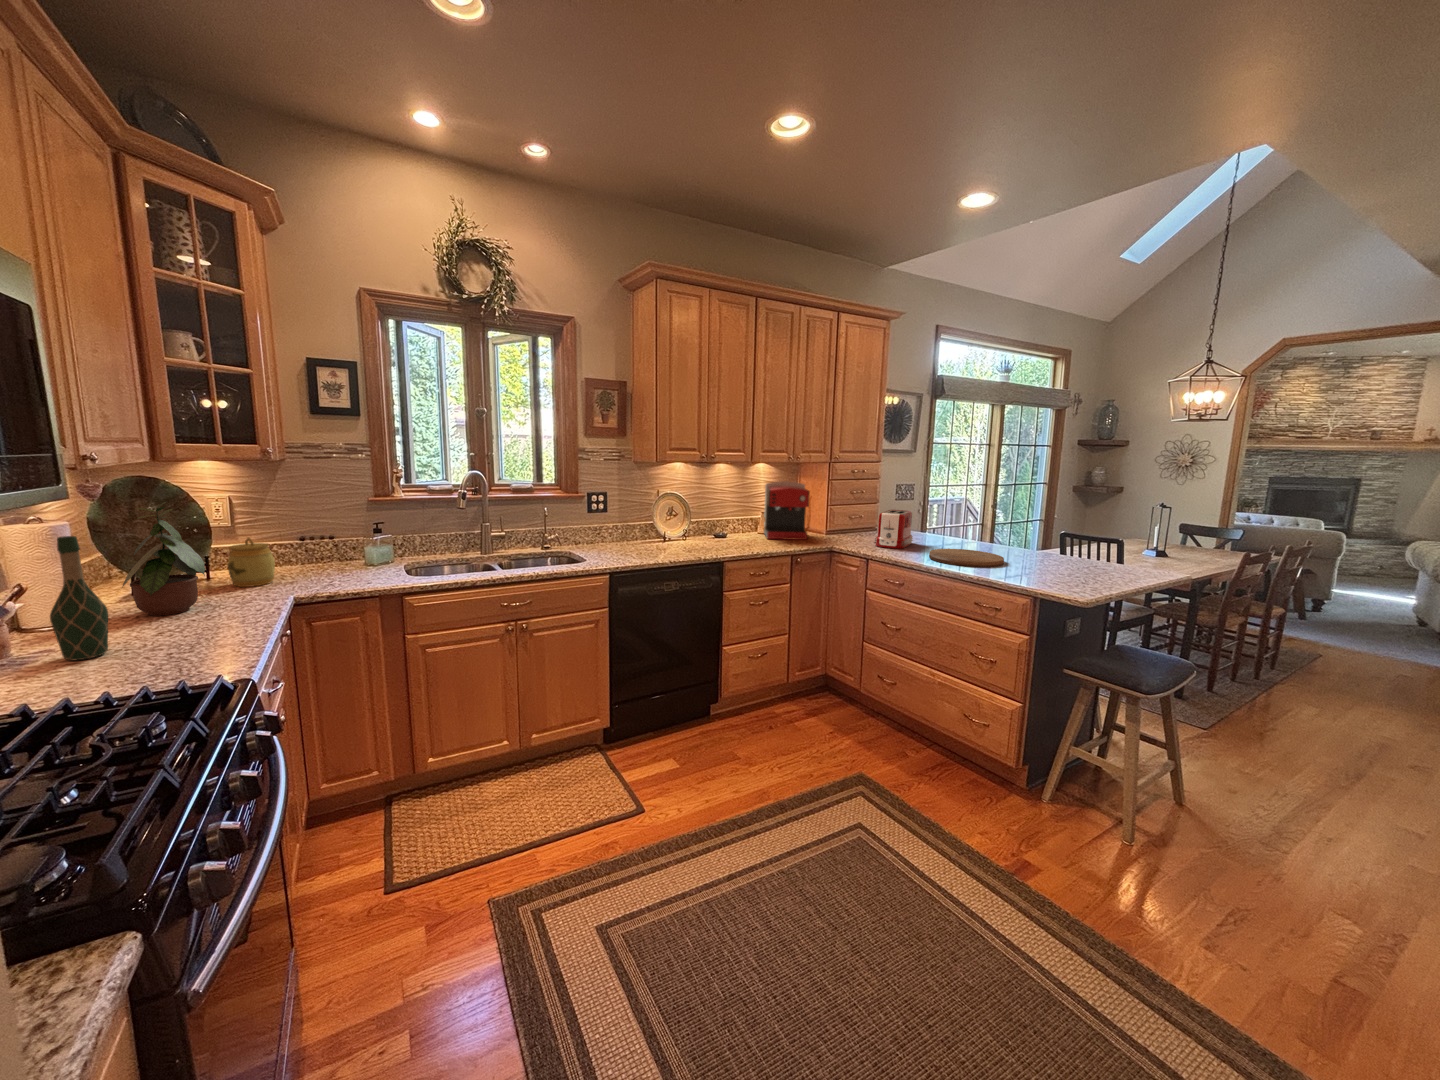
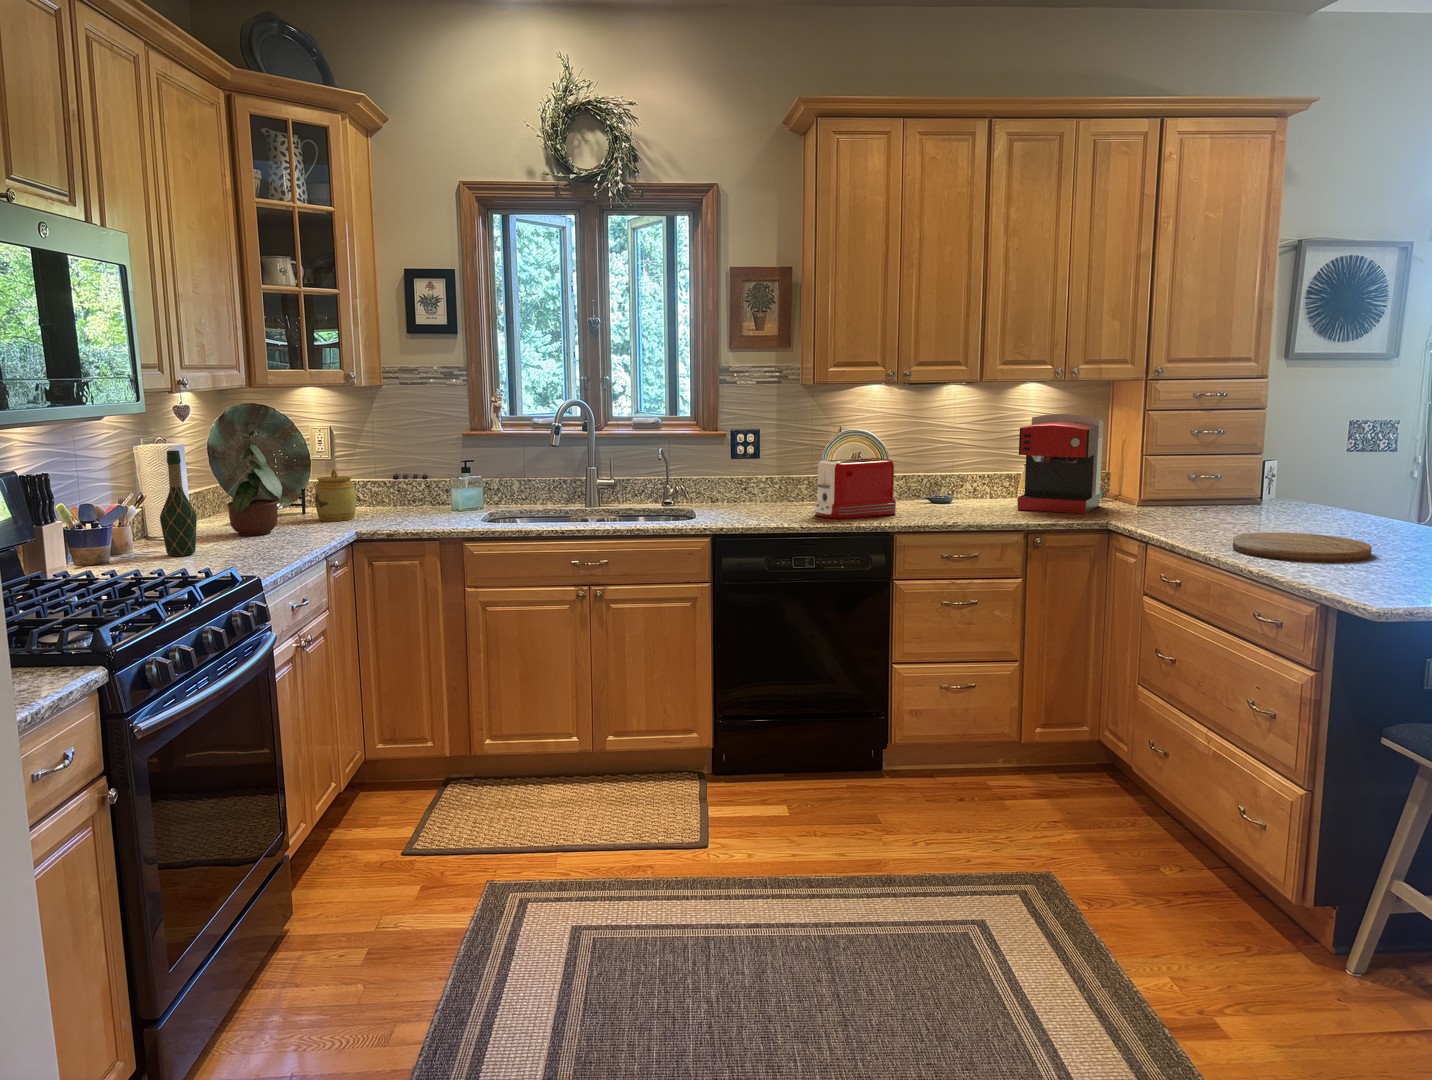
toaster: present [875,510,913,549] -> present [815,458,896,519]

